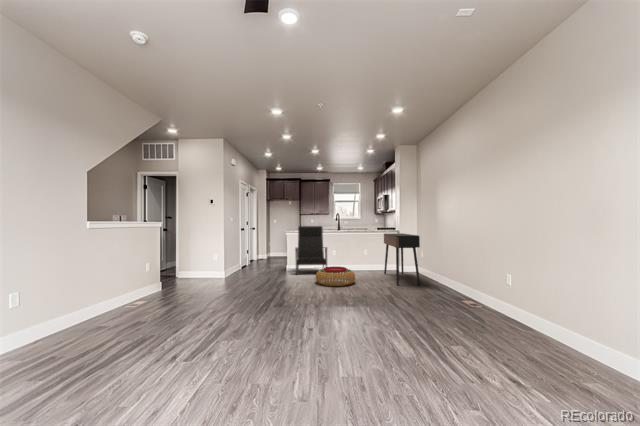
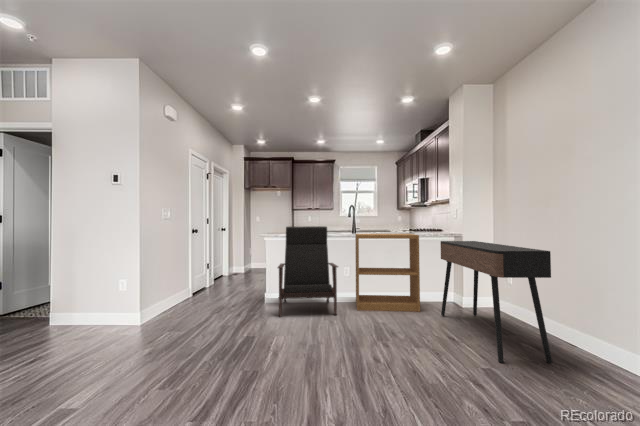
bookshelf: none [339,230,374,273] -> present [355,234,420,312]
pouf: present [316,266,355,286] -> none [316,311,402,367]

